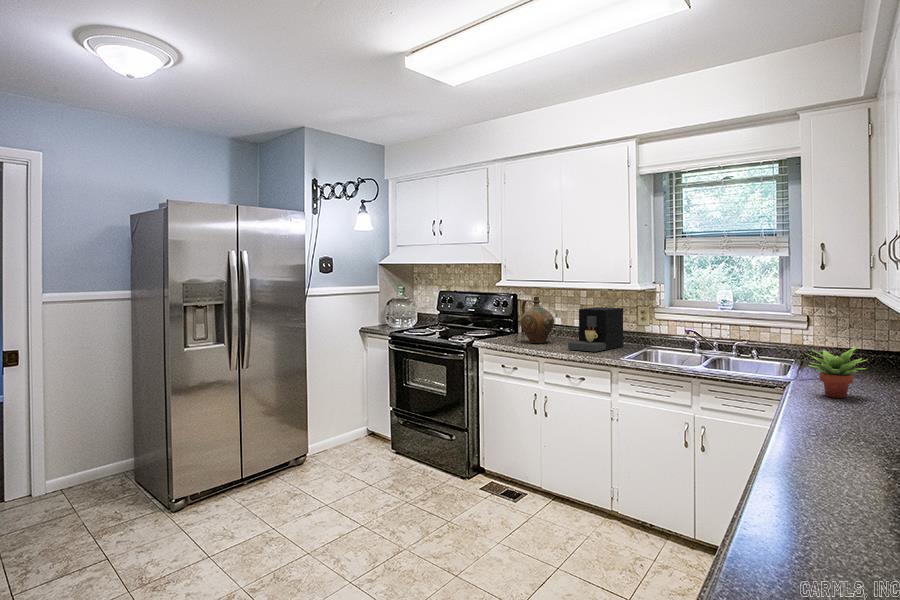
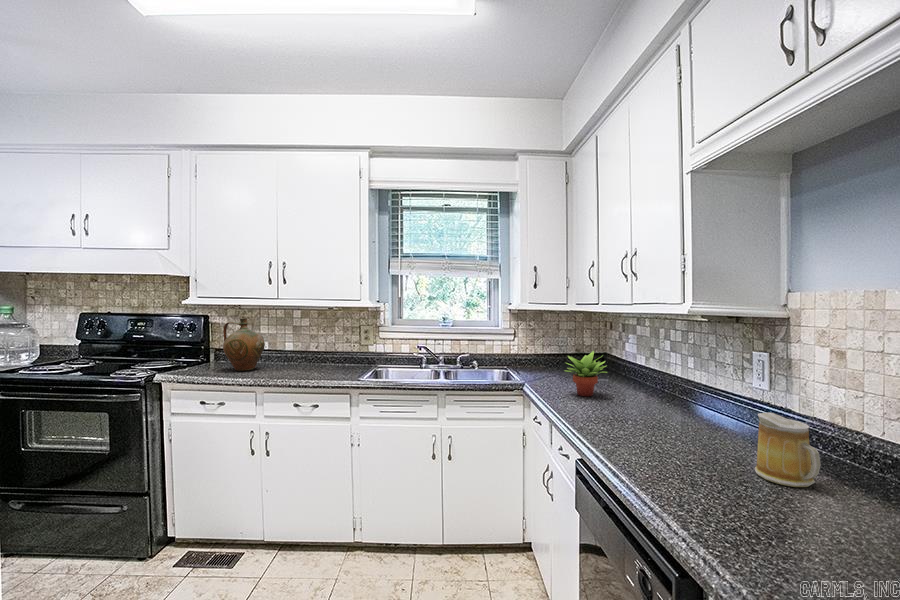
coffee maker: present [568,307,623,352] -> none [293,327,340,375]
mug: none [814,400,870,469] -> present [755,412,821,487]

